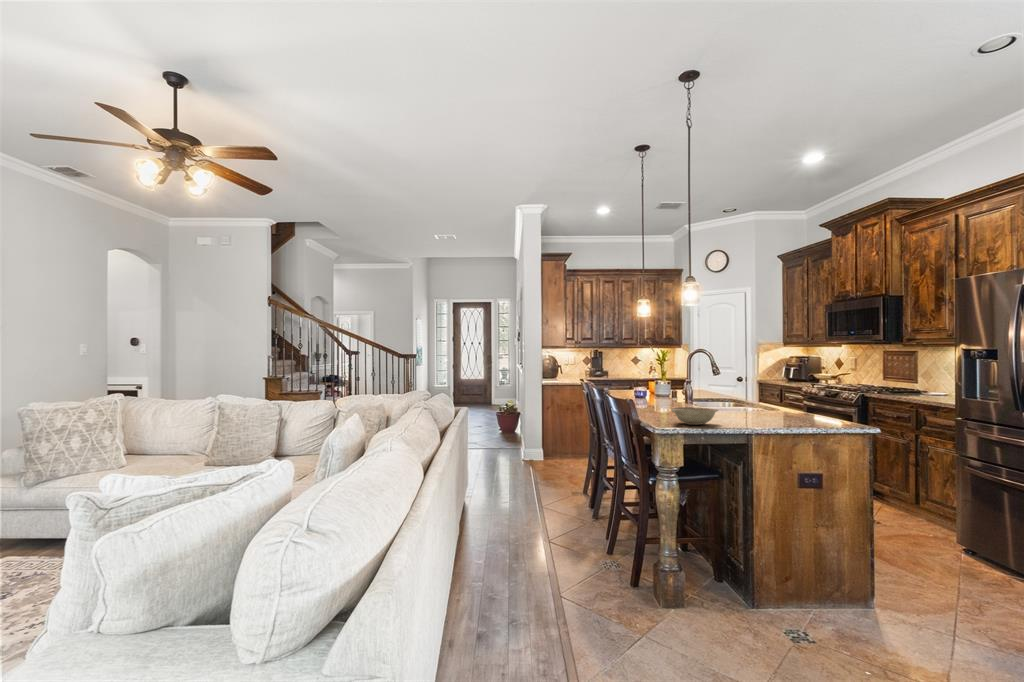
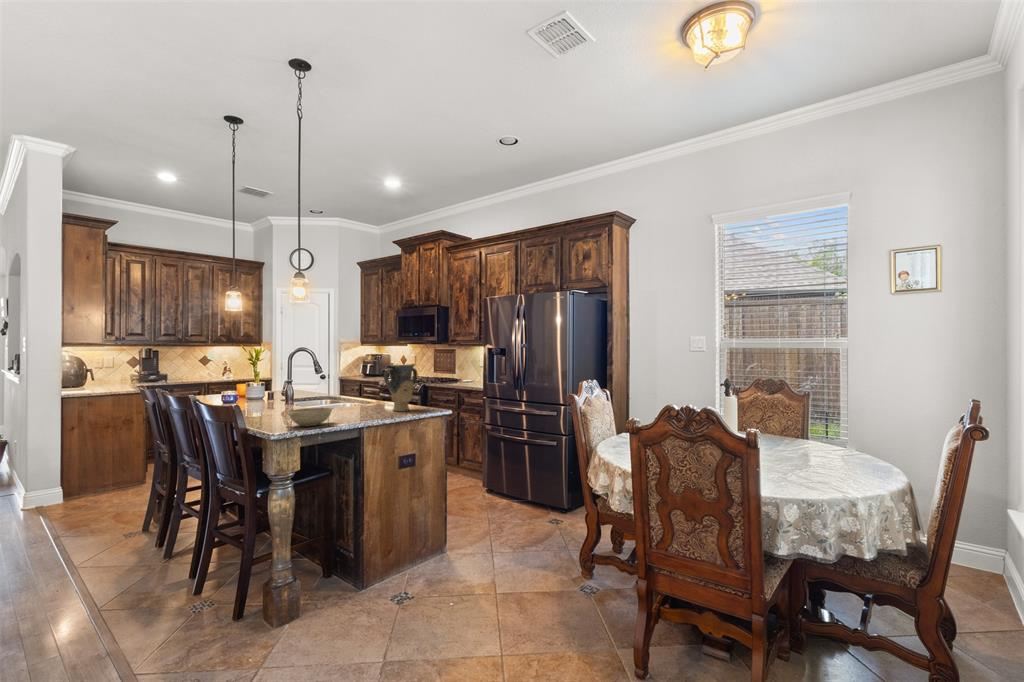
vase: none [781,369,830,423] -> present [384,364,418,411]

